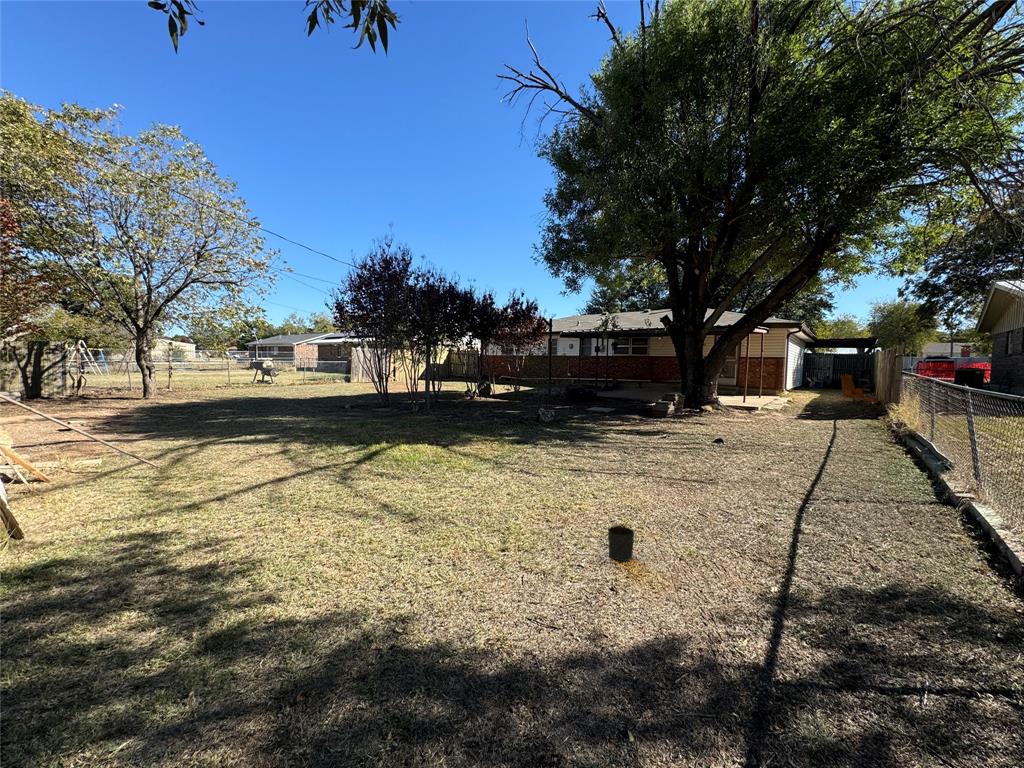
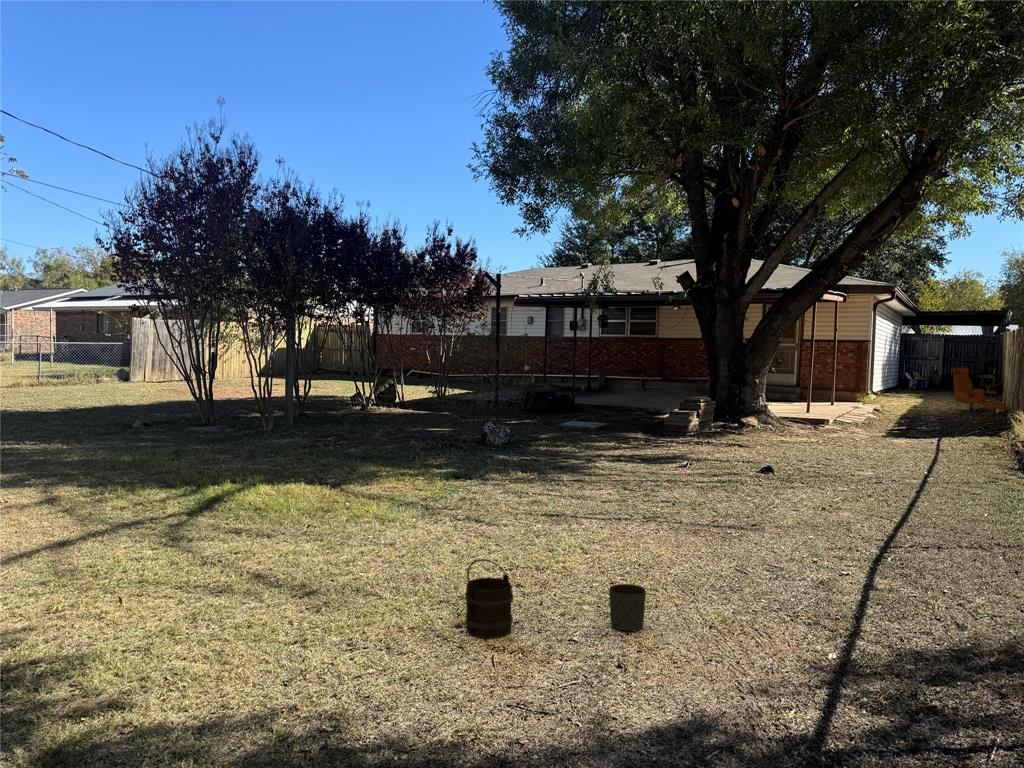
bucket: none [507,506,540,562] -> present [465,559,513,638]

